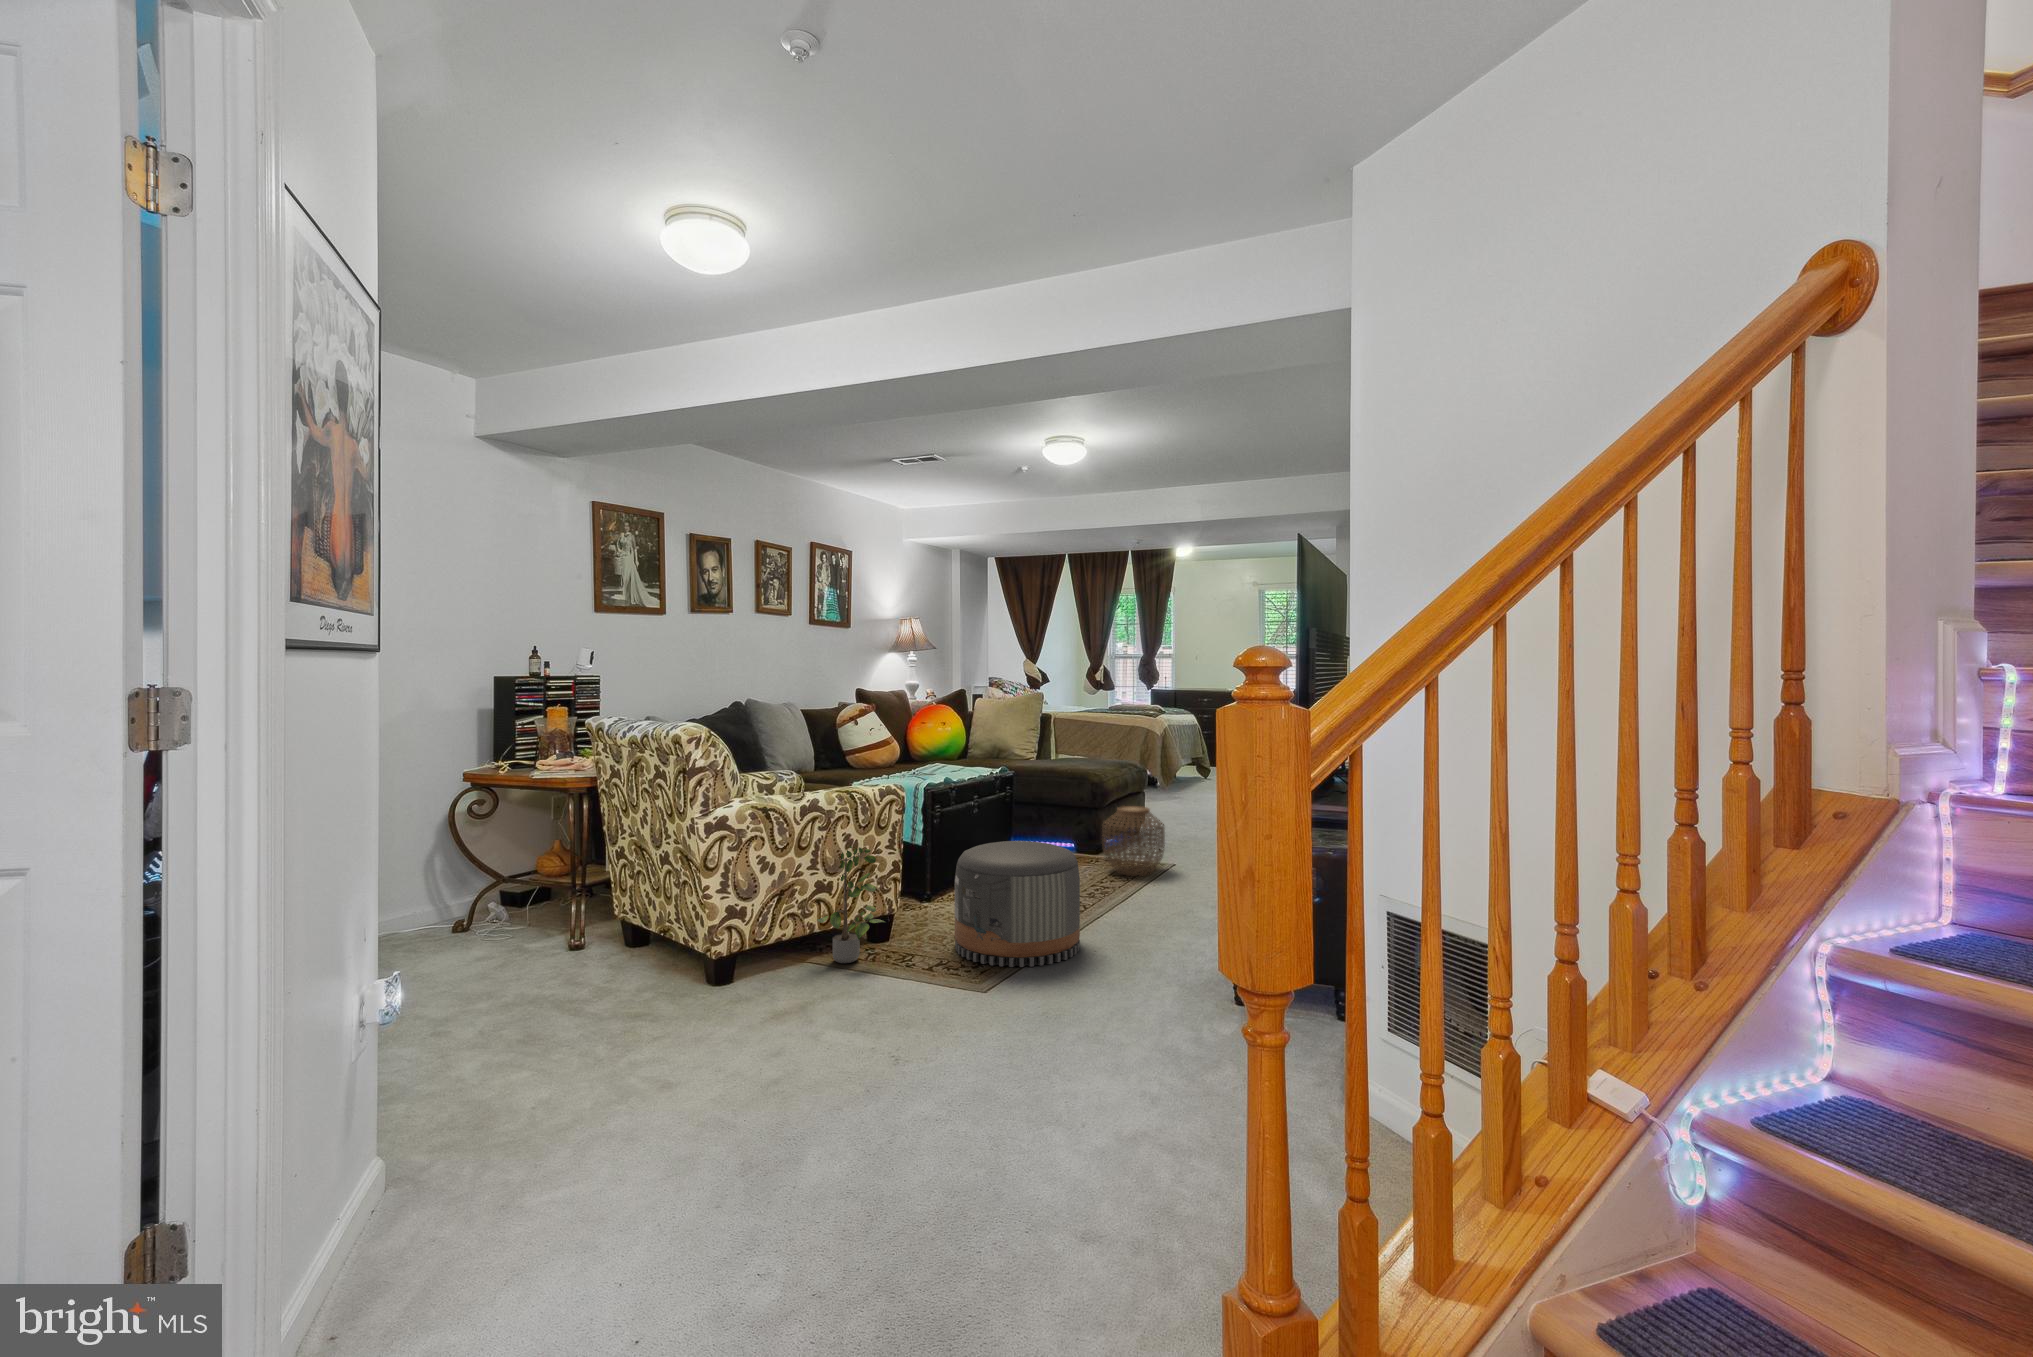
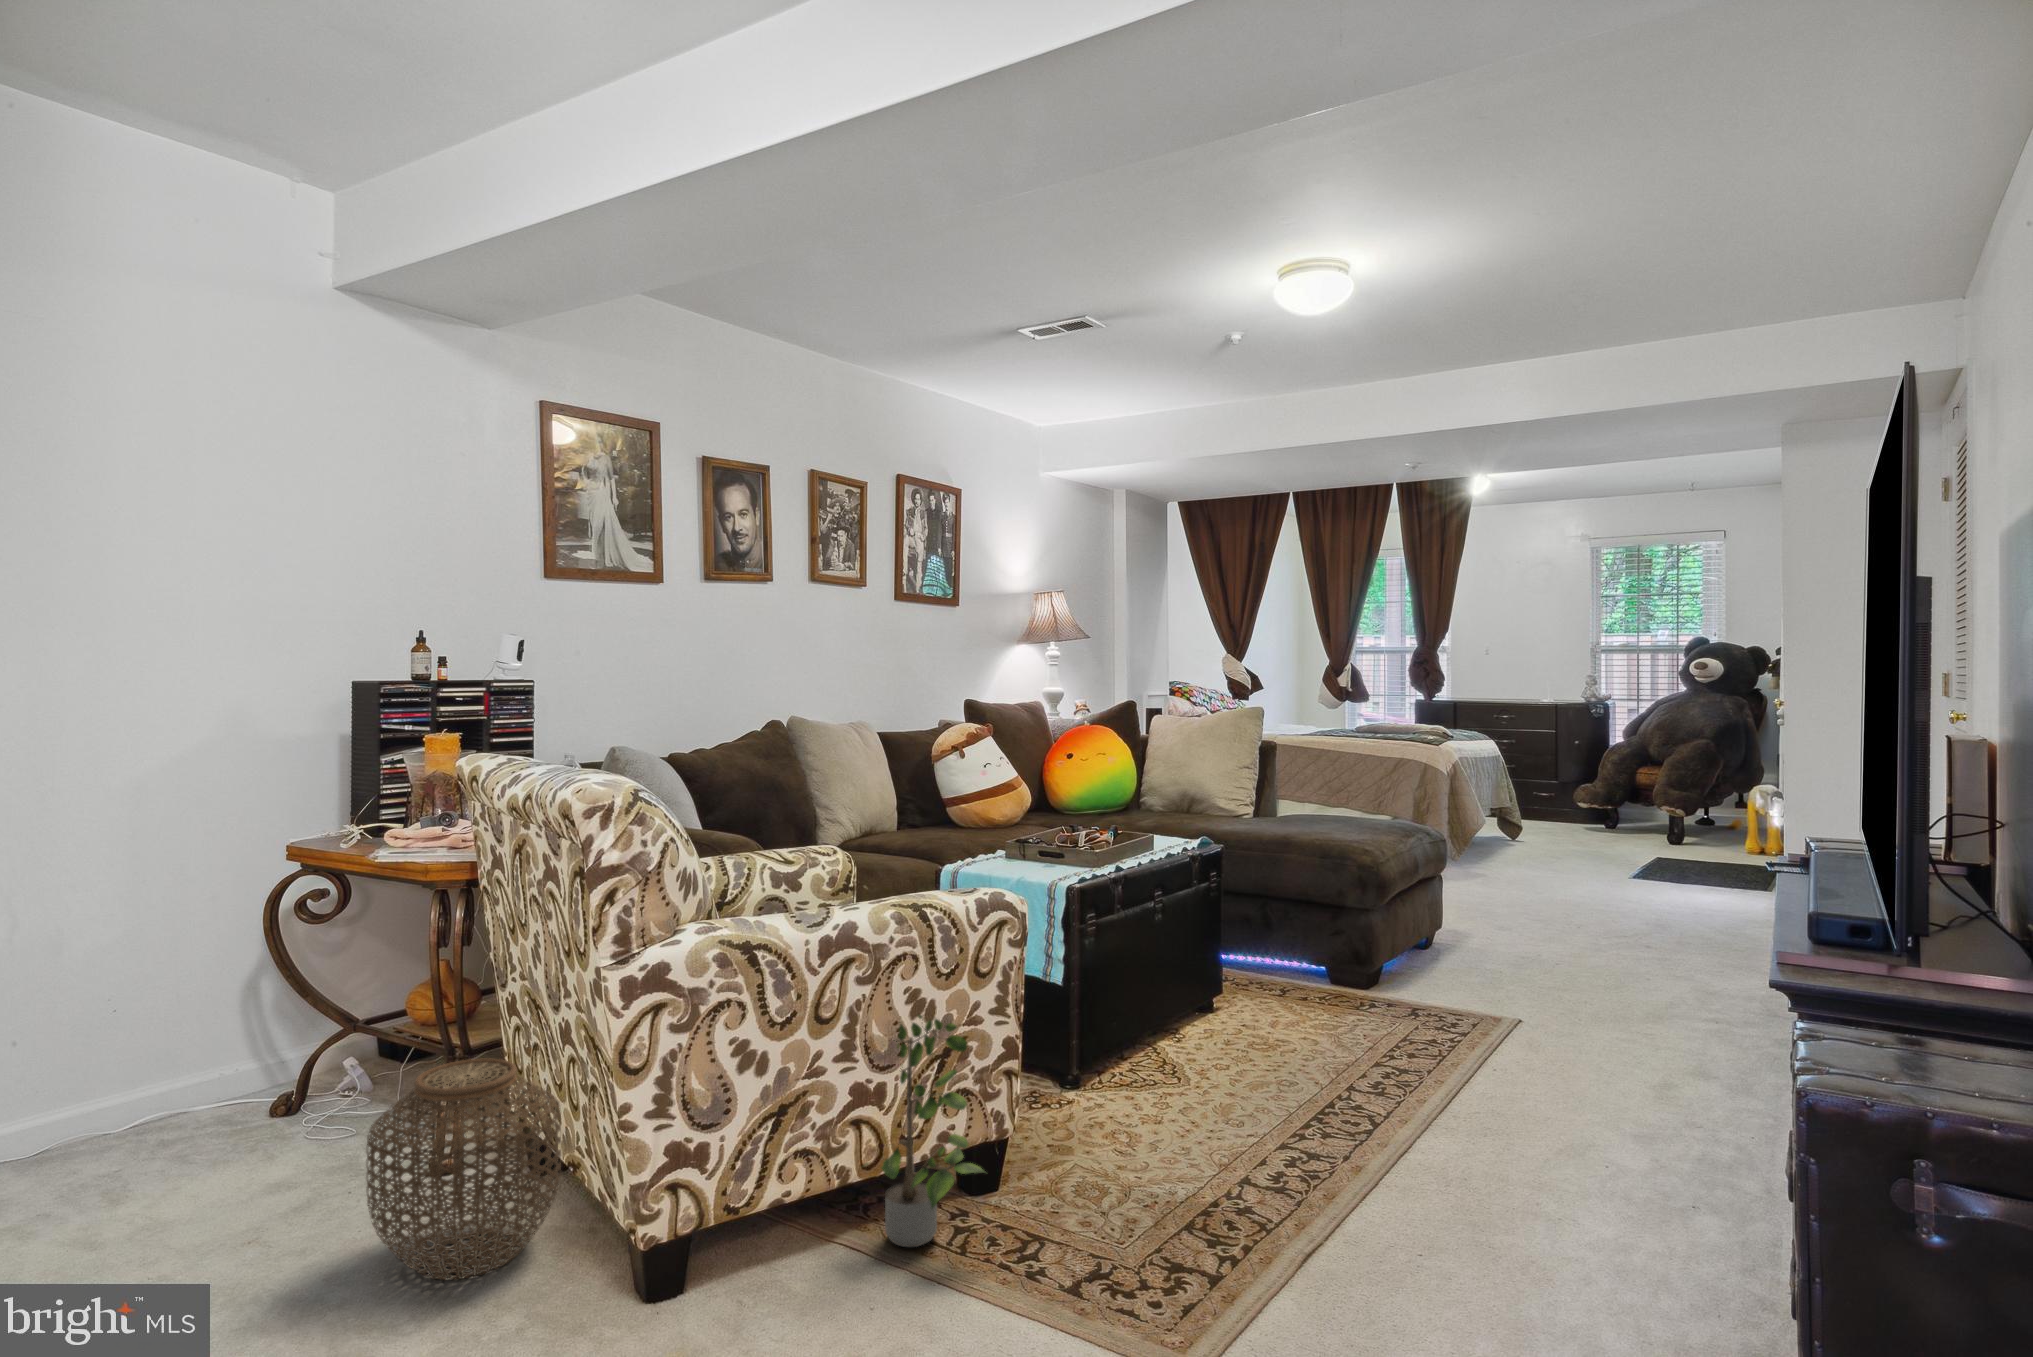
woven basket: present [1102,806,1165,876] -> present [366,1058,561,1280]
pouf: present [955,841,1080,967] -> none [1124,1003,1381,1288]

